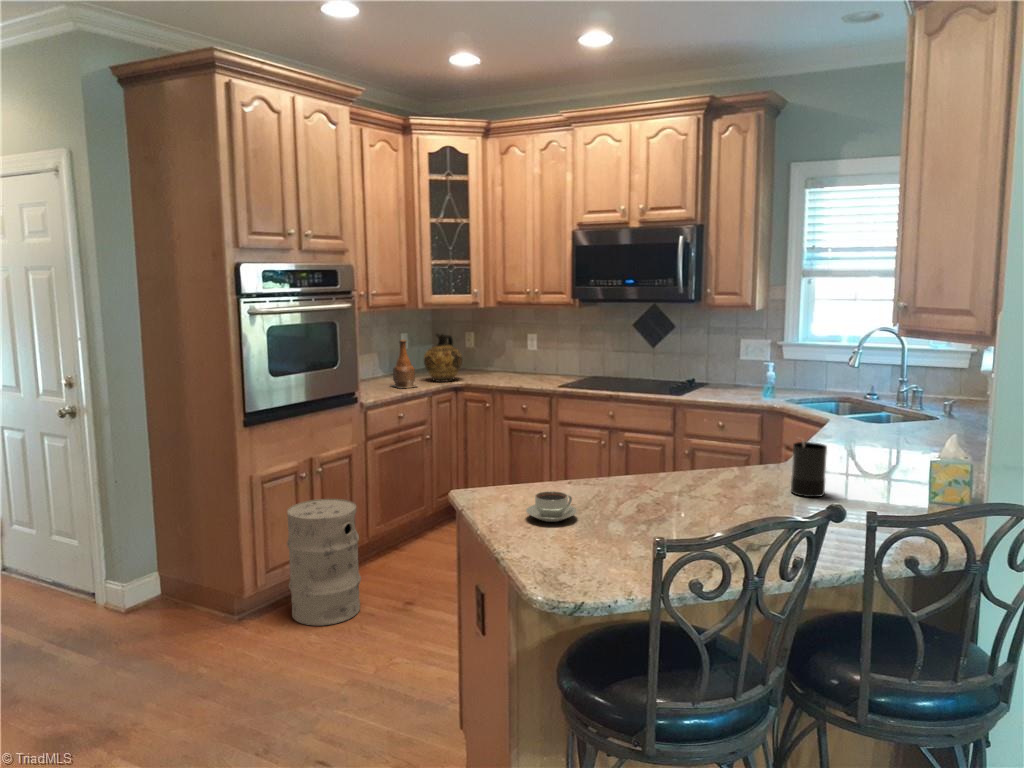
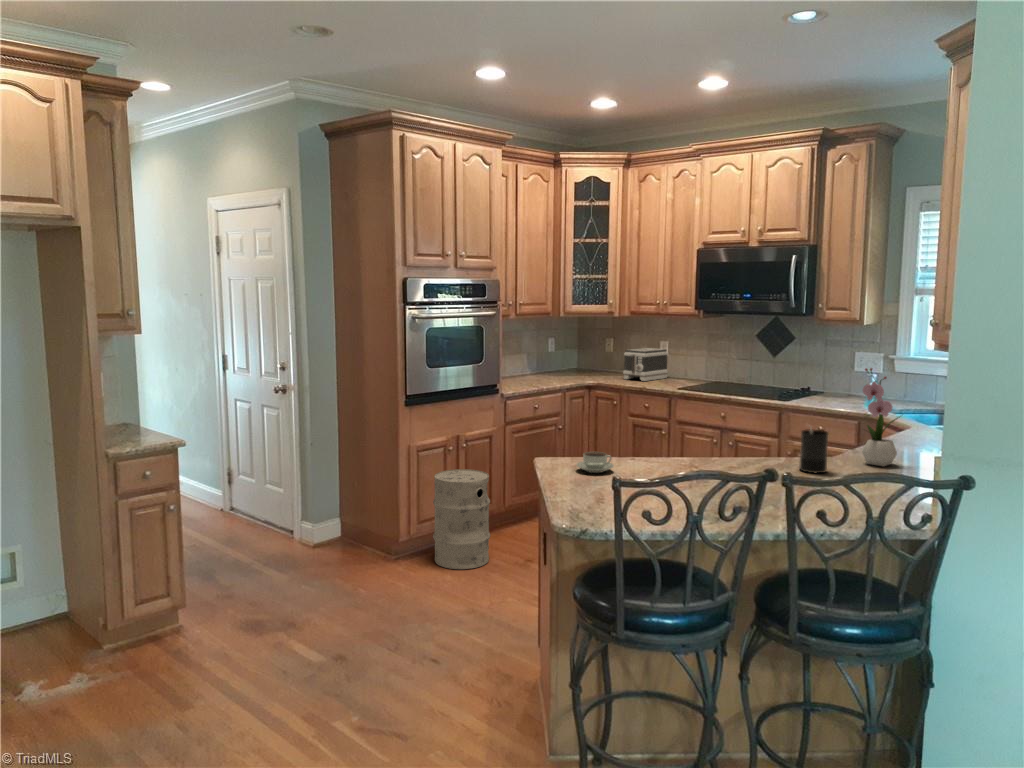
ceramic jug: present [424,334,462,382] -> none [563,338,597,381]
bottle: present [392,339,415,388] -> none [532,343,556,384]
toaster: none [491,341,538,379] -> present [623,348,668,381]
flower arrangement: none [845,363,892,480] -> present [862,368,900,466]

